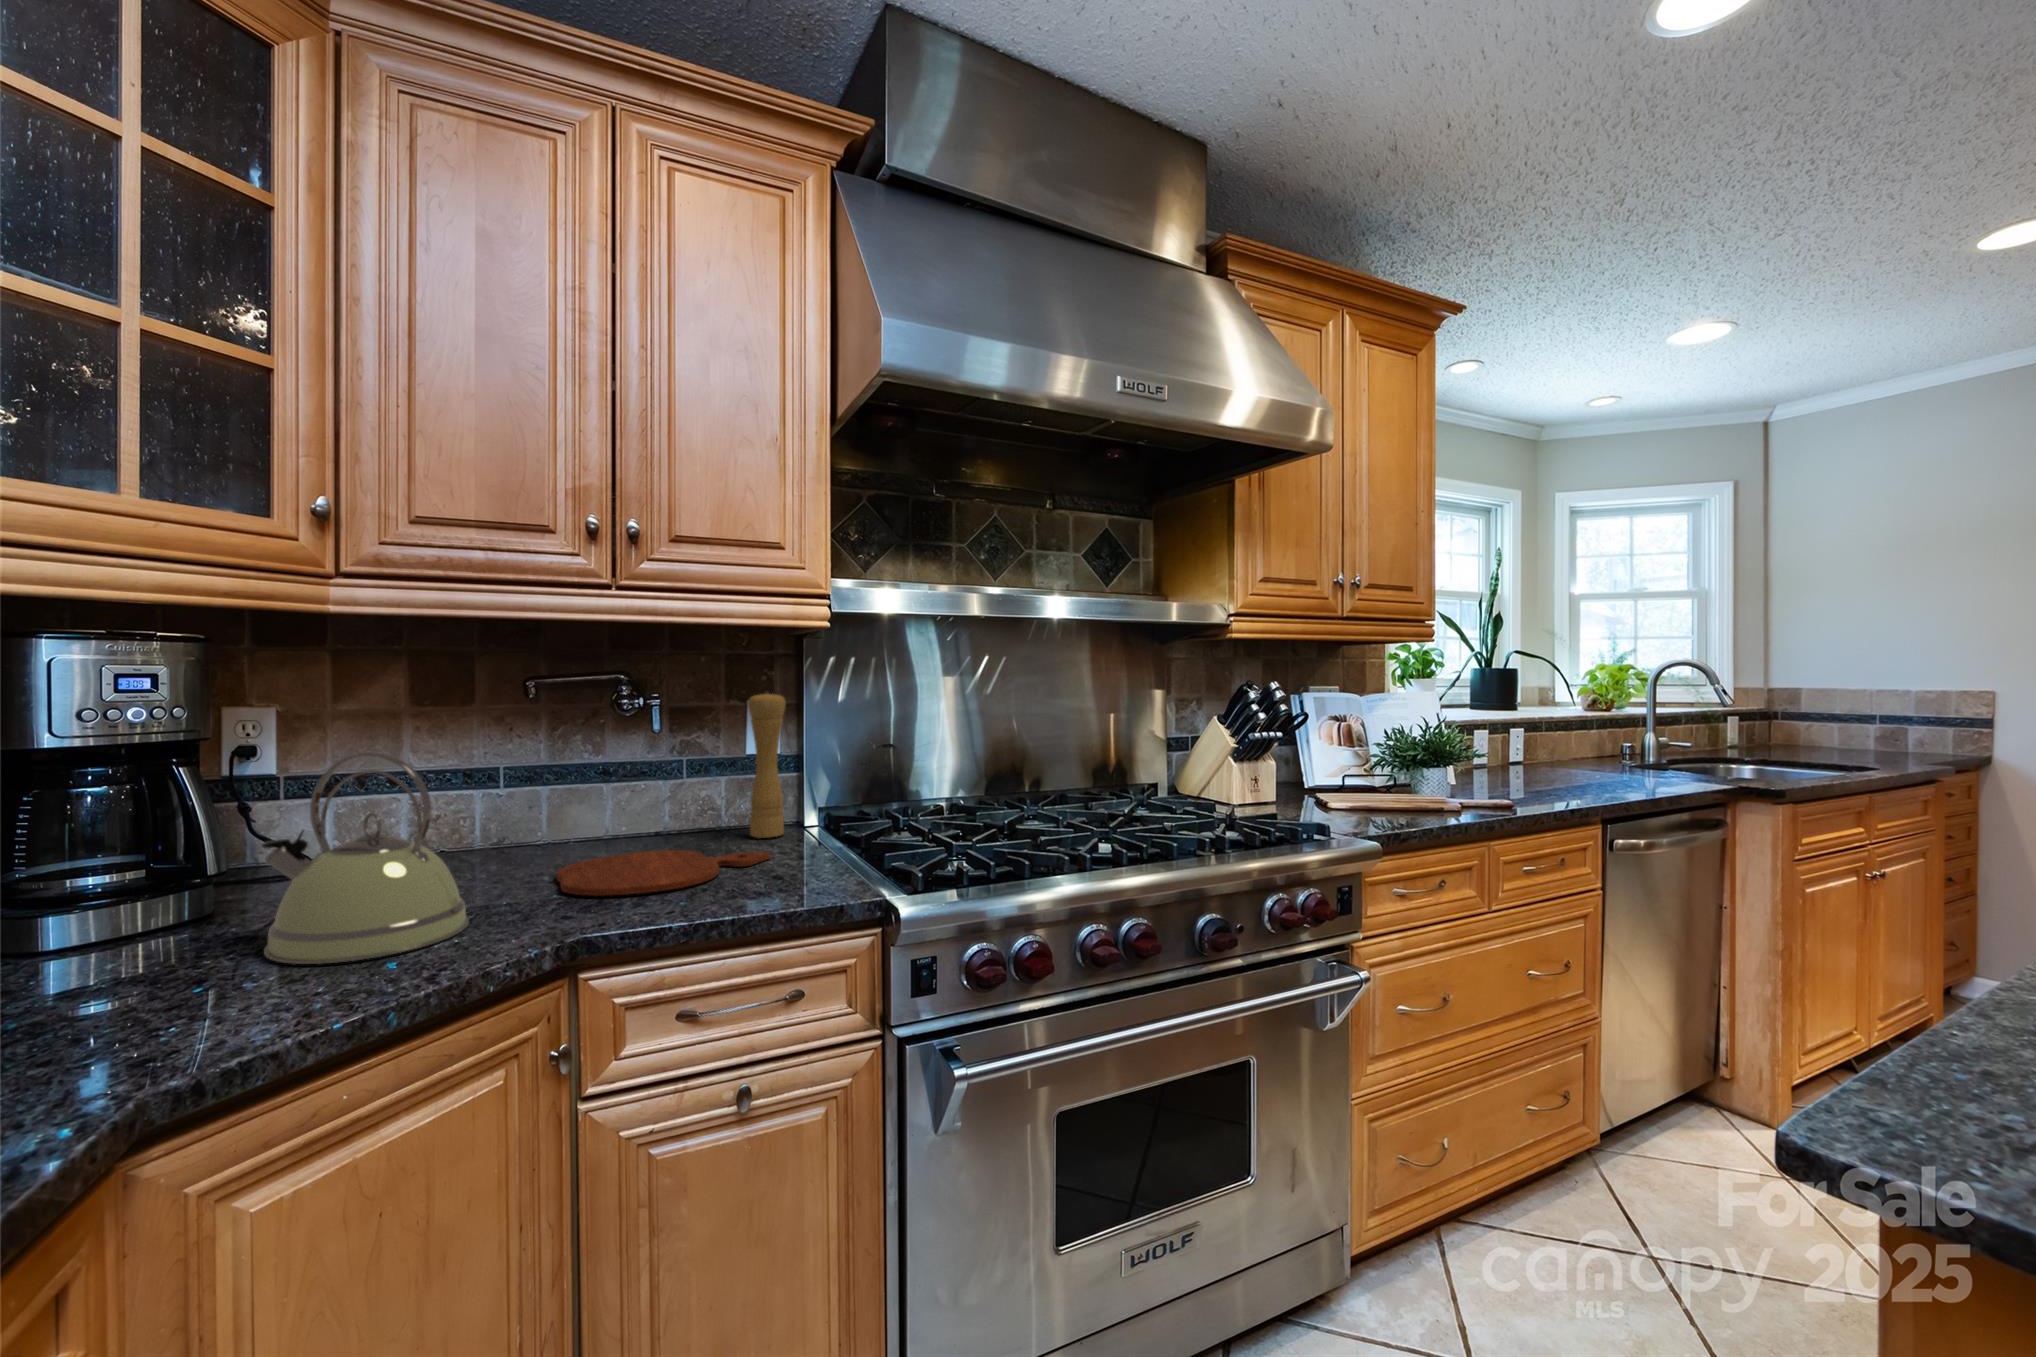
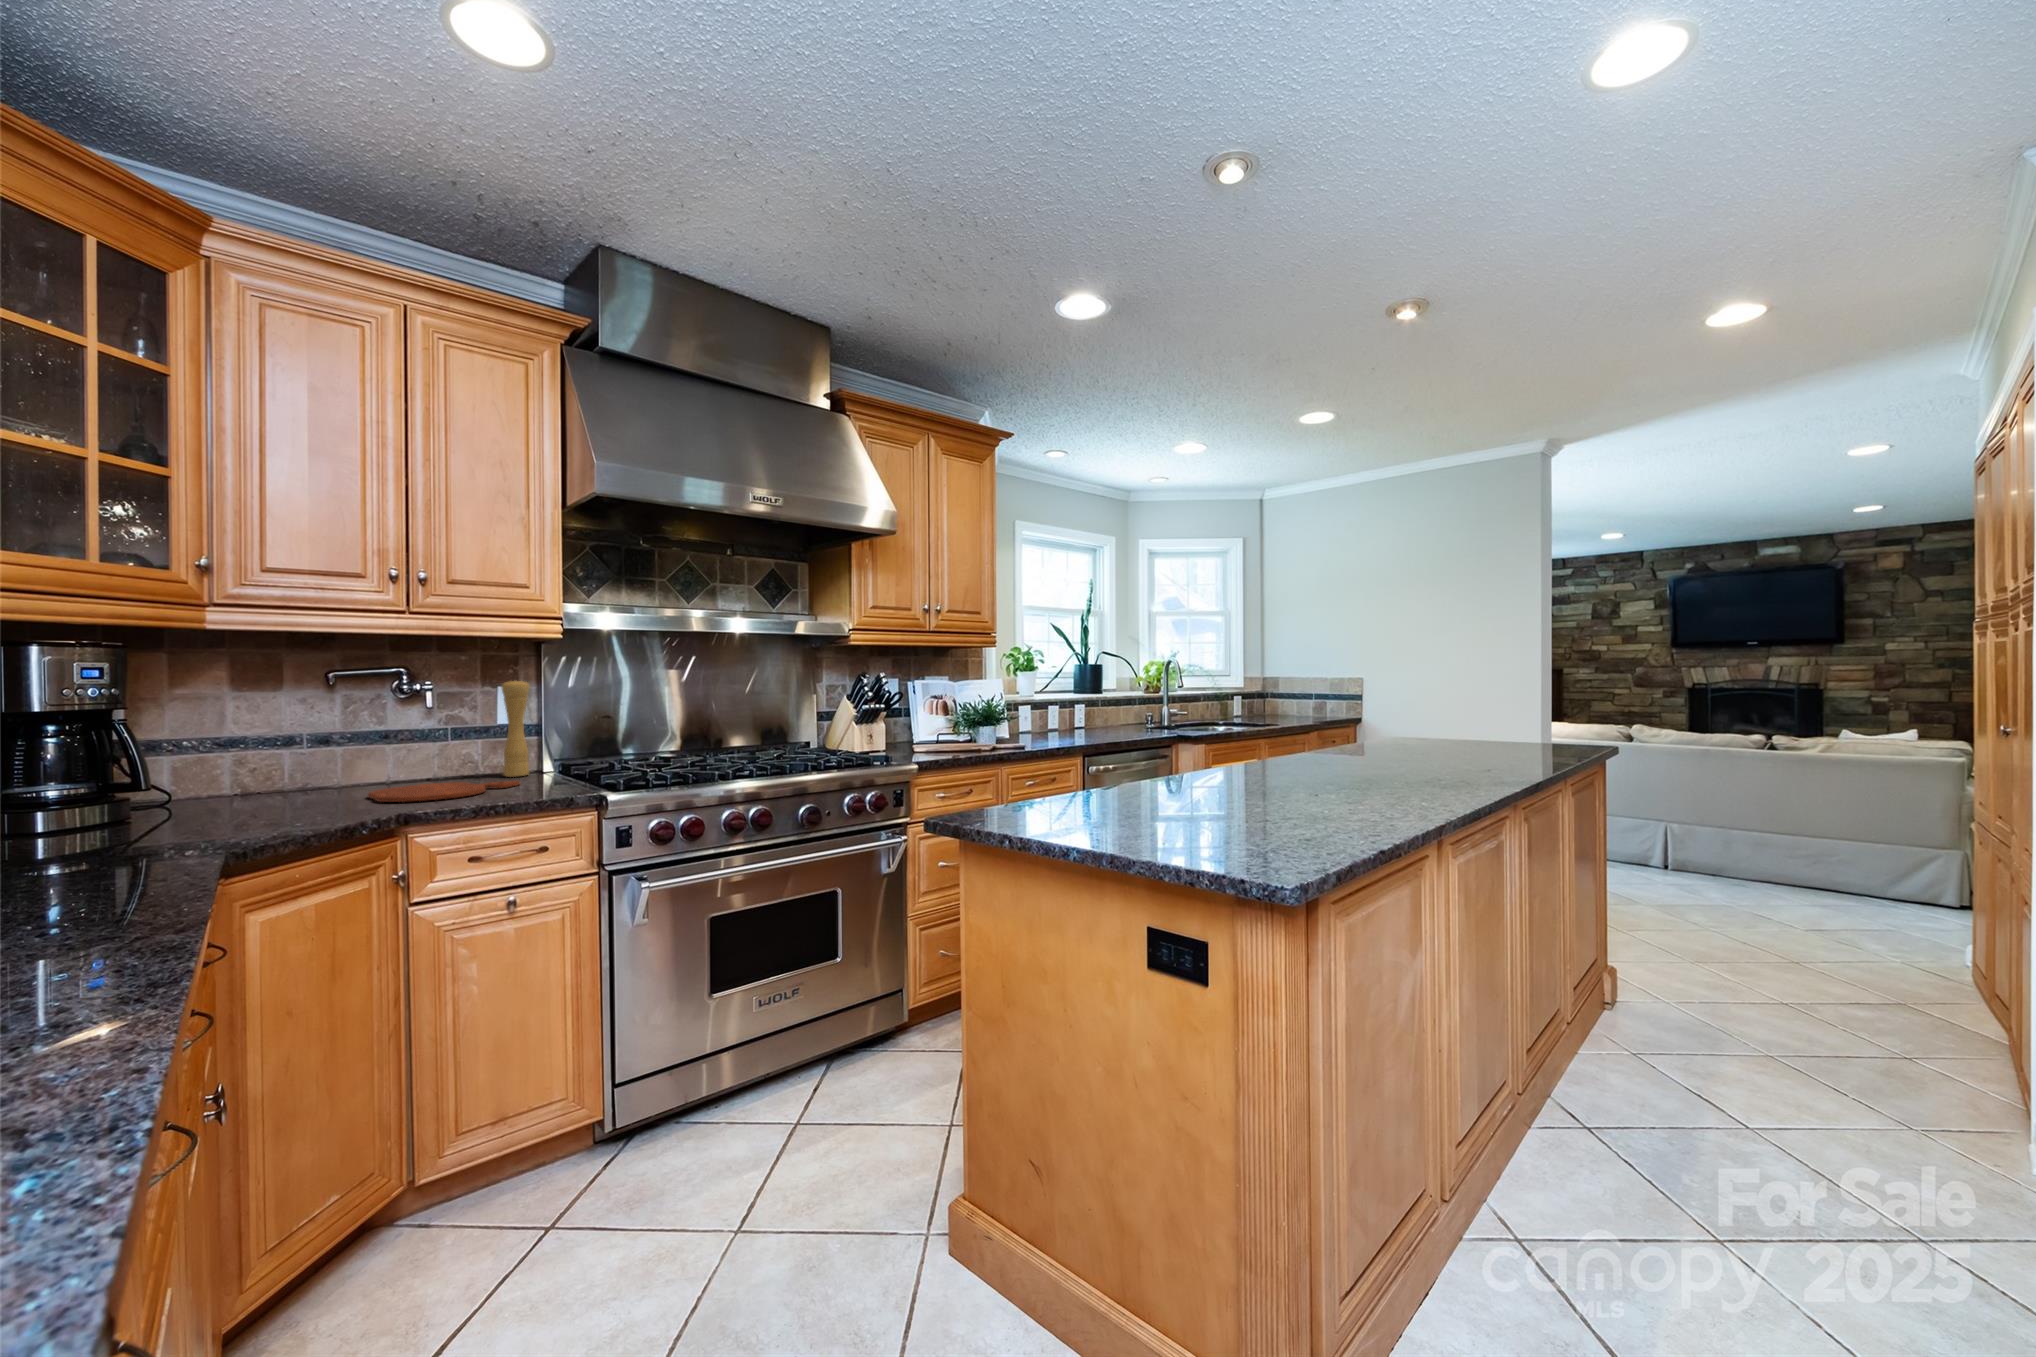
kettle: present [262,752,469,964] -> none [180,712,322,830]

